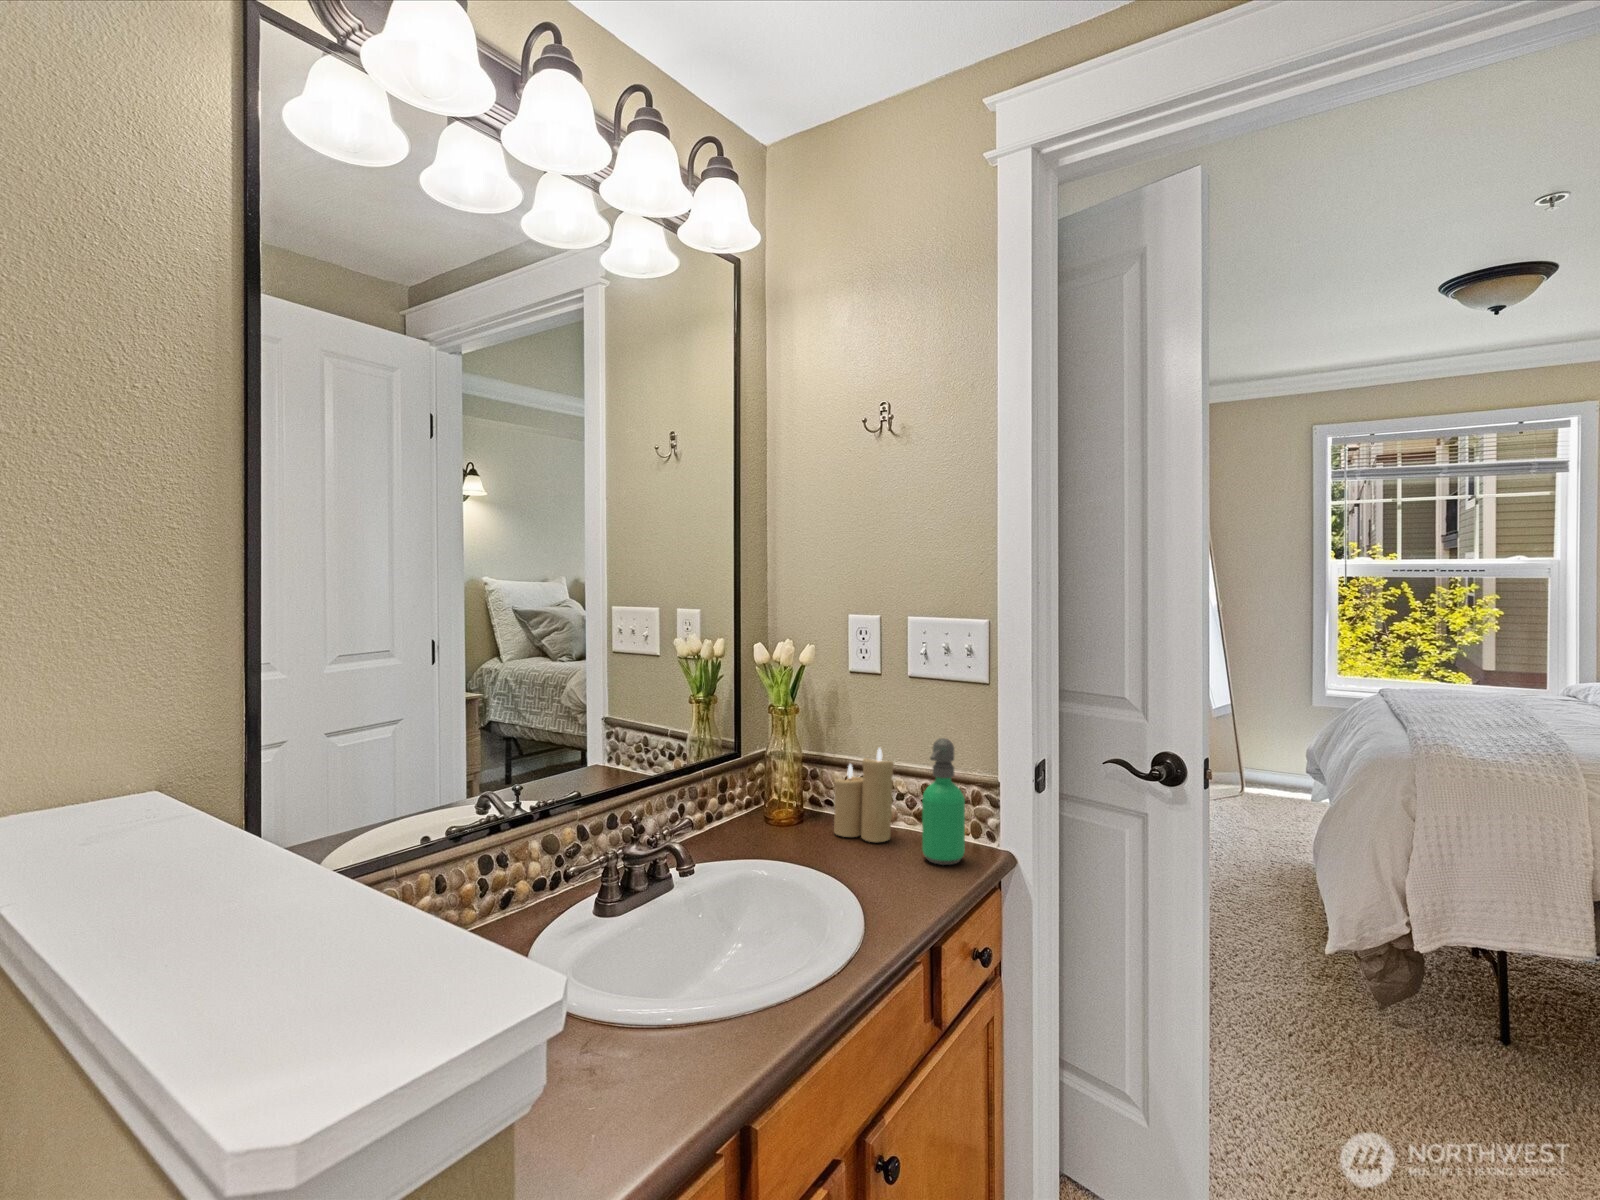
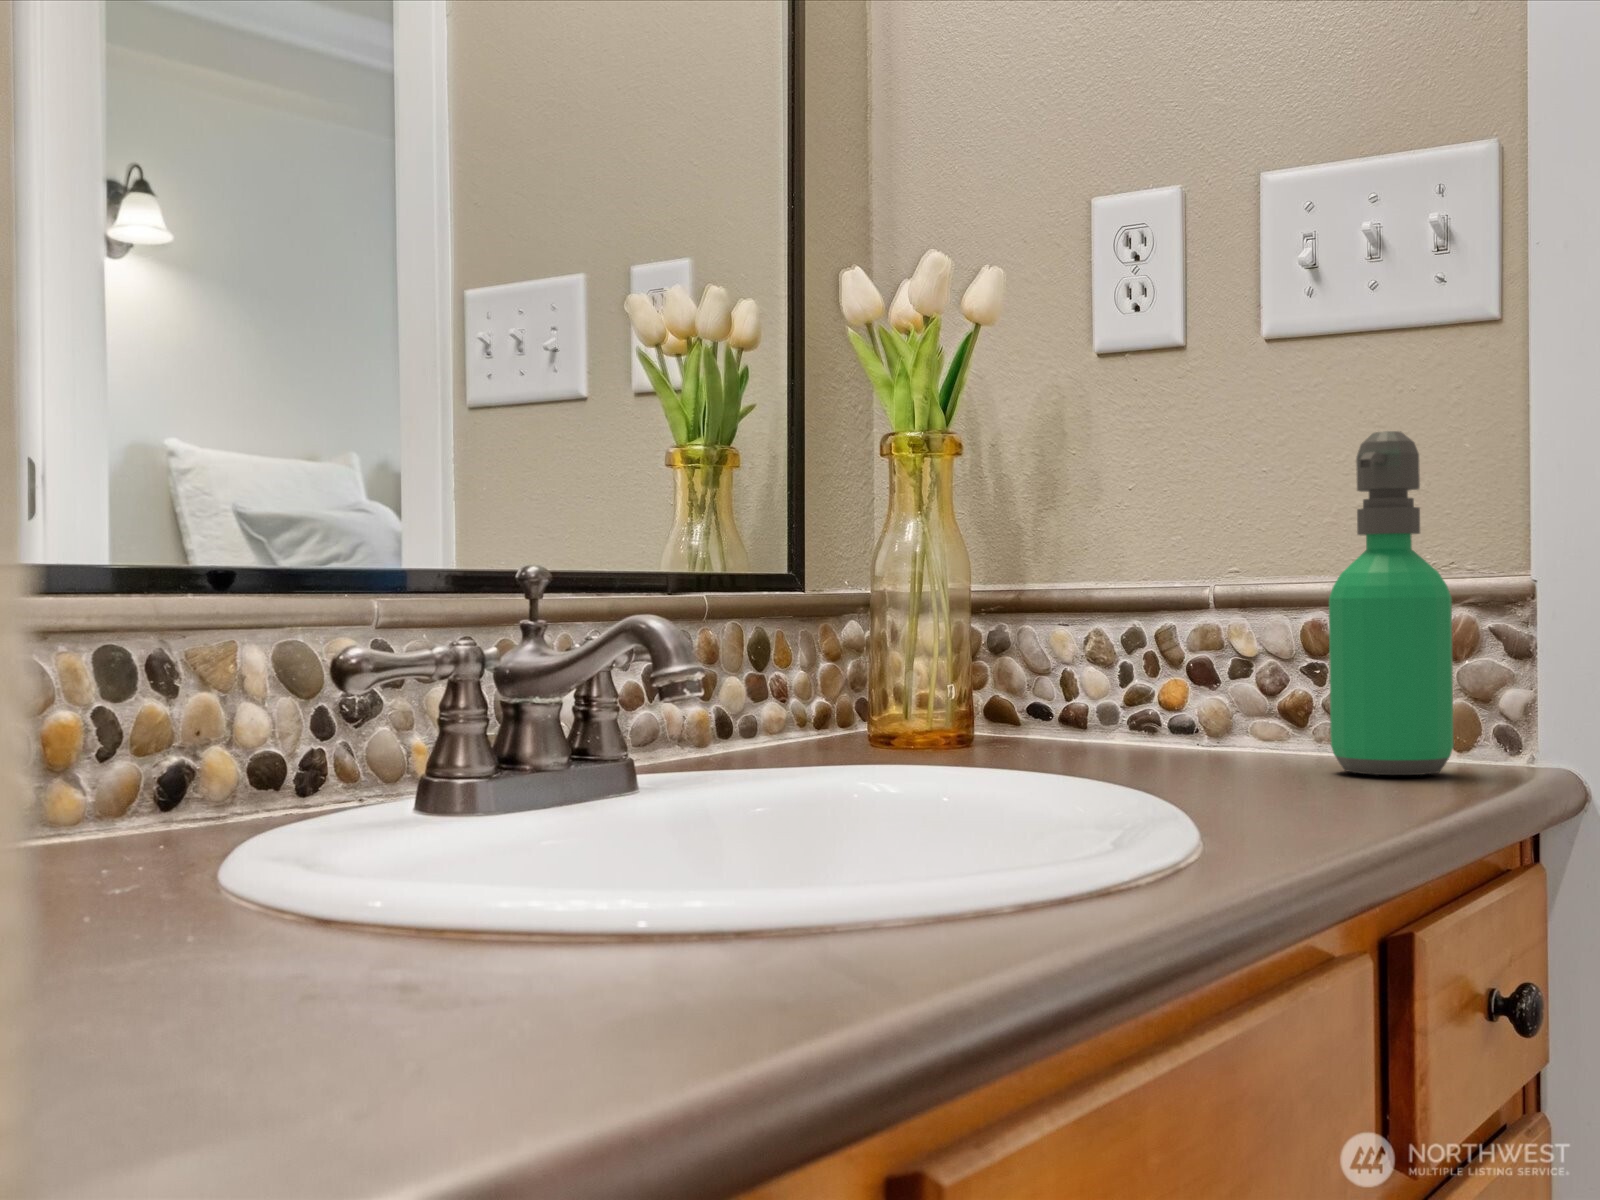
candle: present [834,748,894,842] -> none [1066,504,1232,758]

